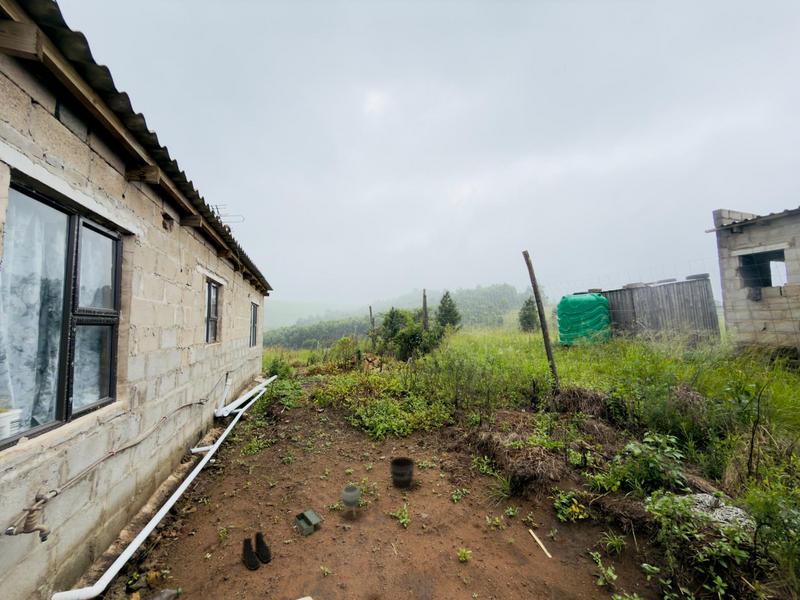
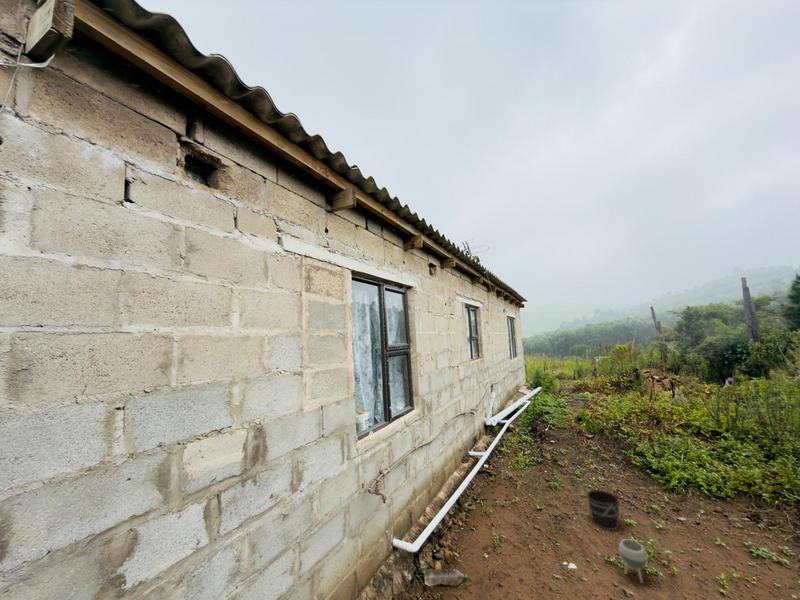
bucket: present [390,457,414,491] -> present [587,490,619,530]
toolbox: present [294,509,322,535] -> none [564,549,597,577]
boots: present [242,532,271,569] -> none [514,551,542,588]

